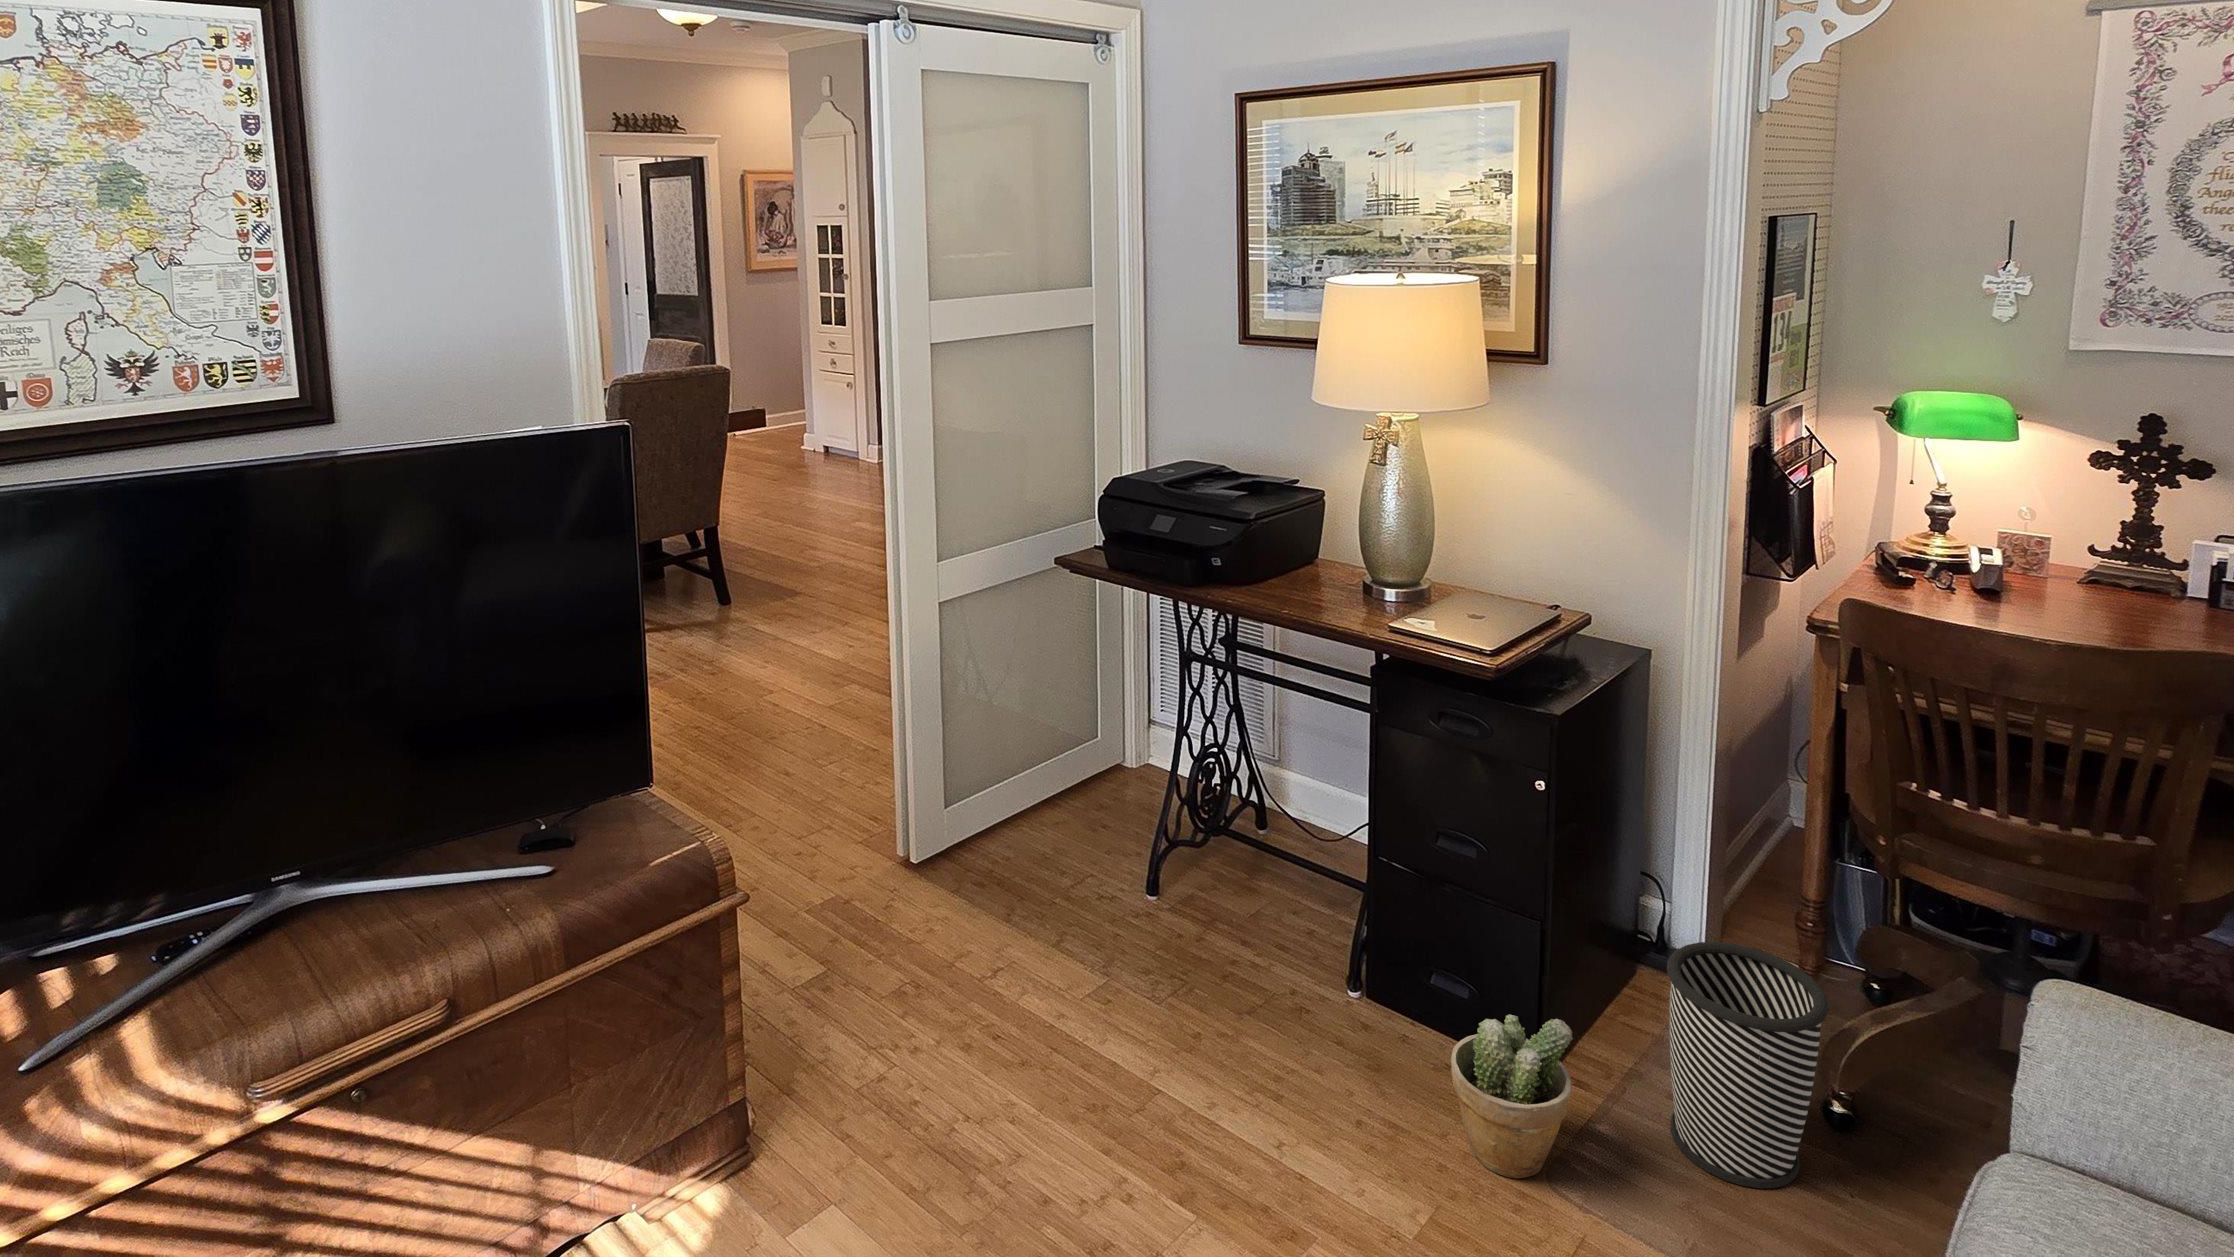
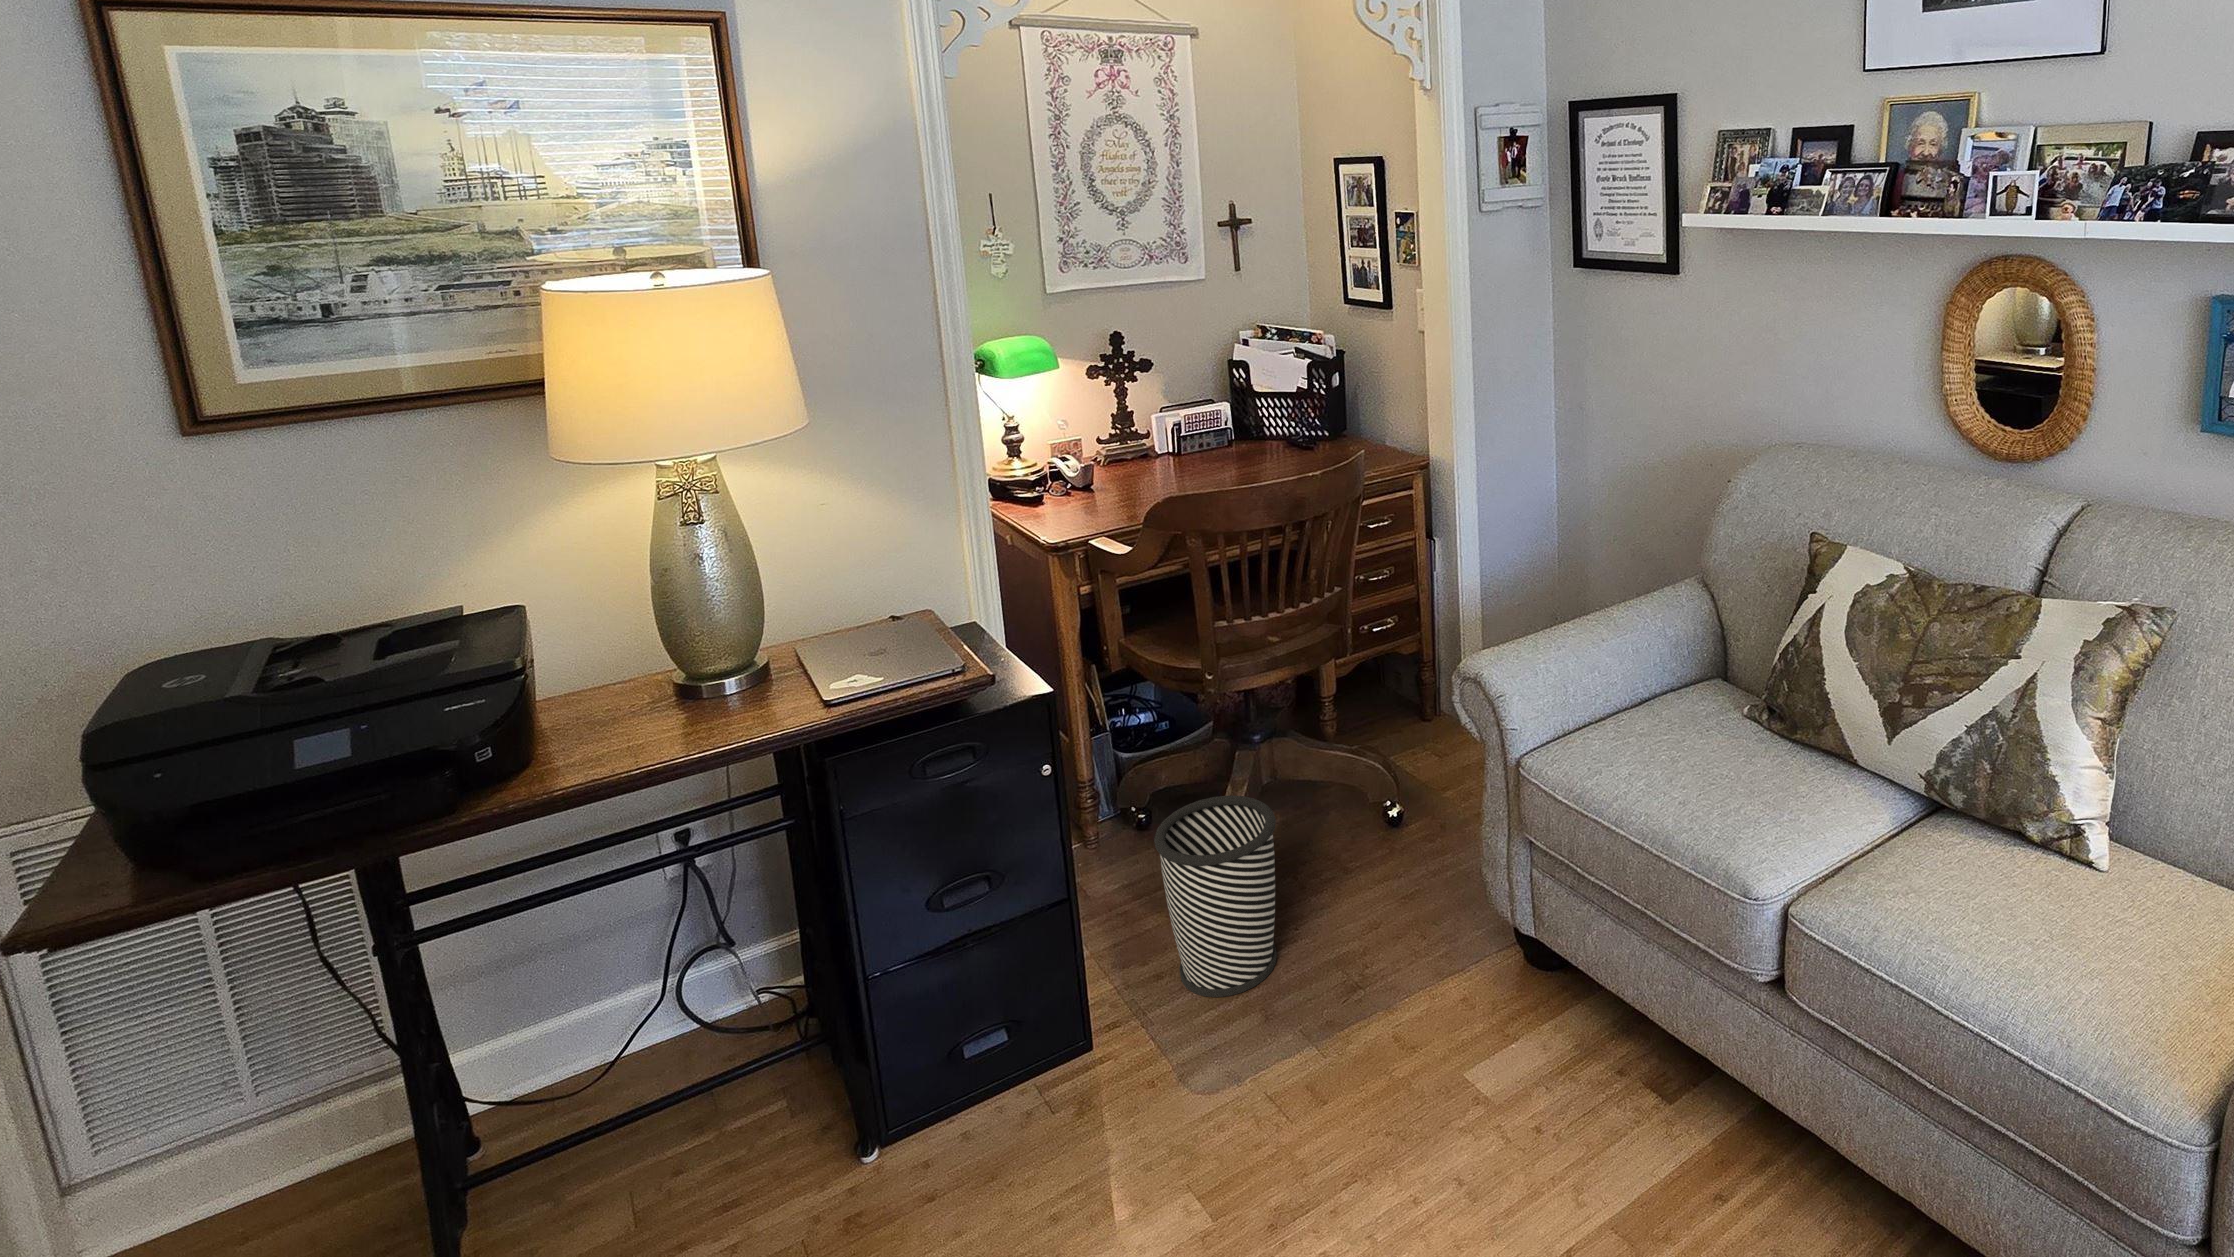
potted plant: present [1451,1014,1573,1178] -> none [1077,956,1196,1146]

